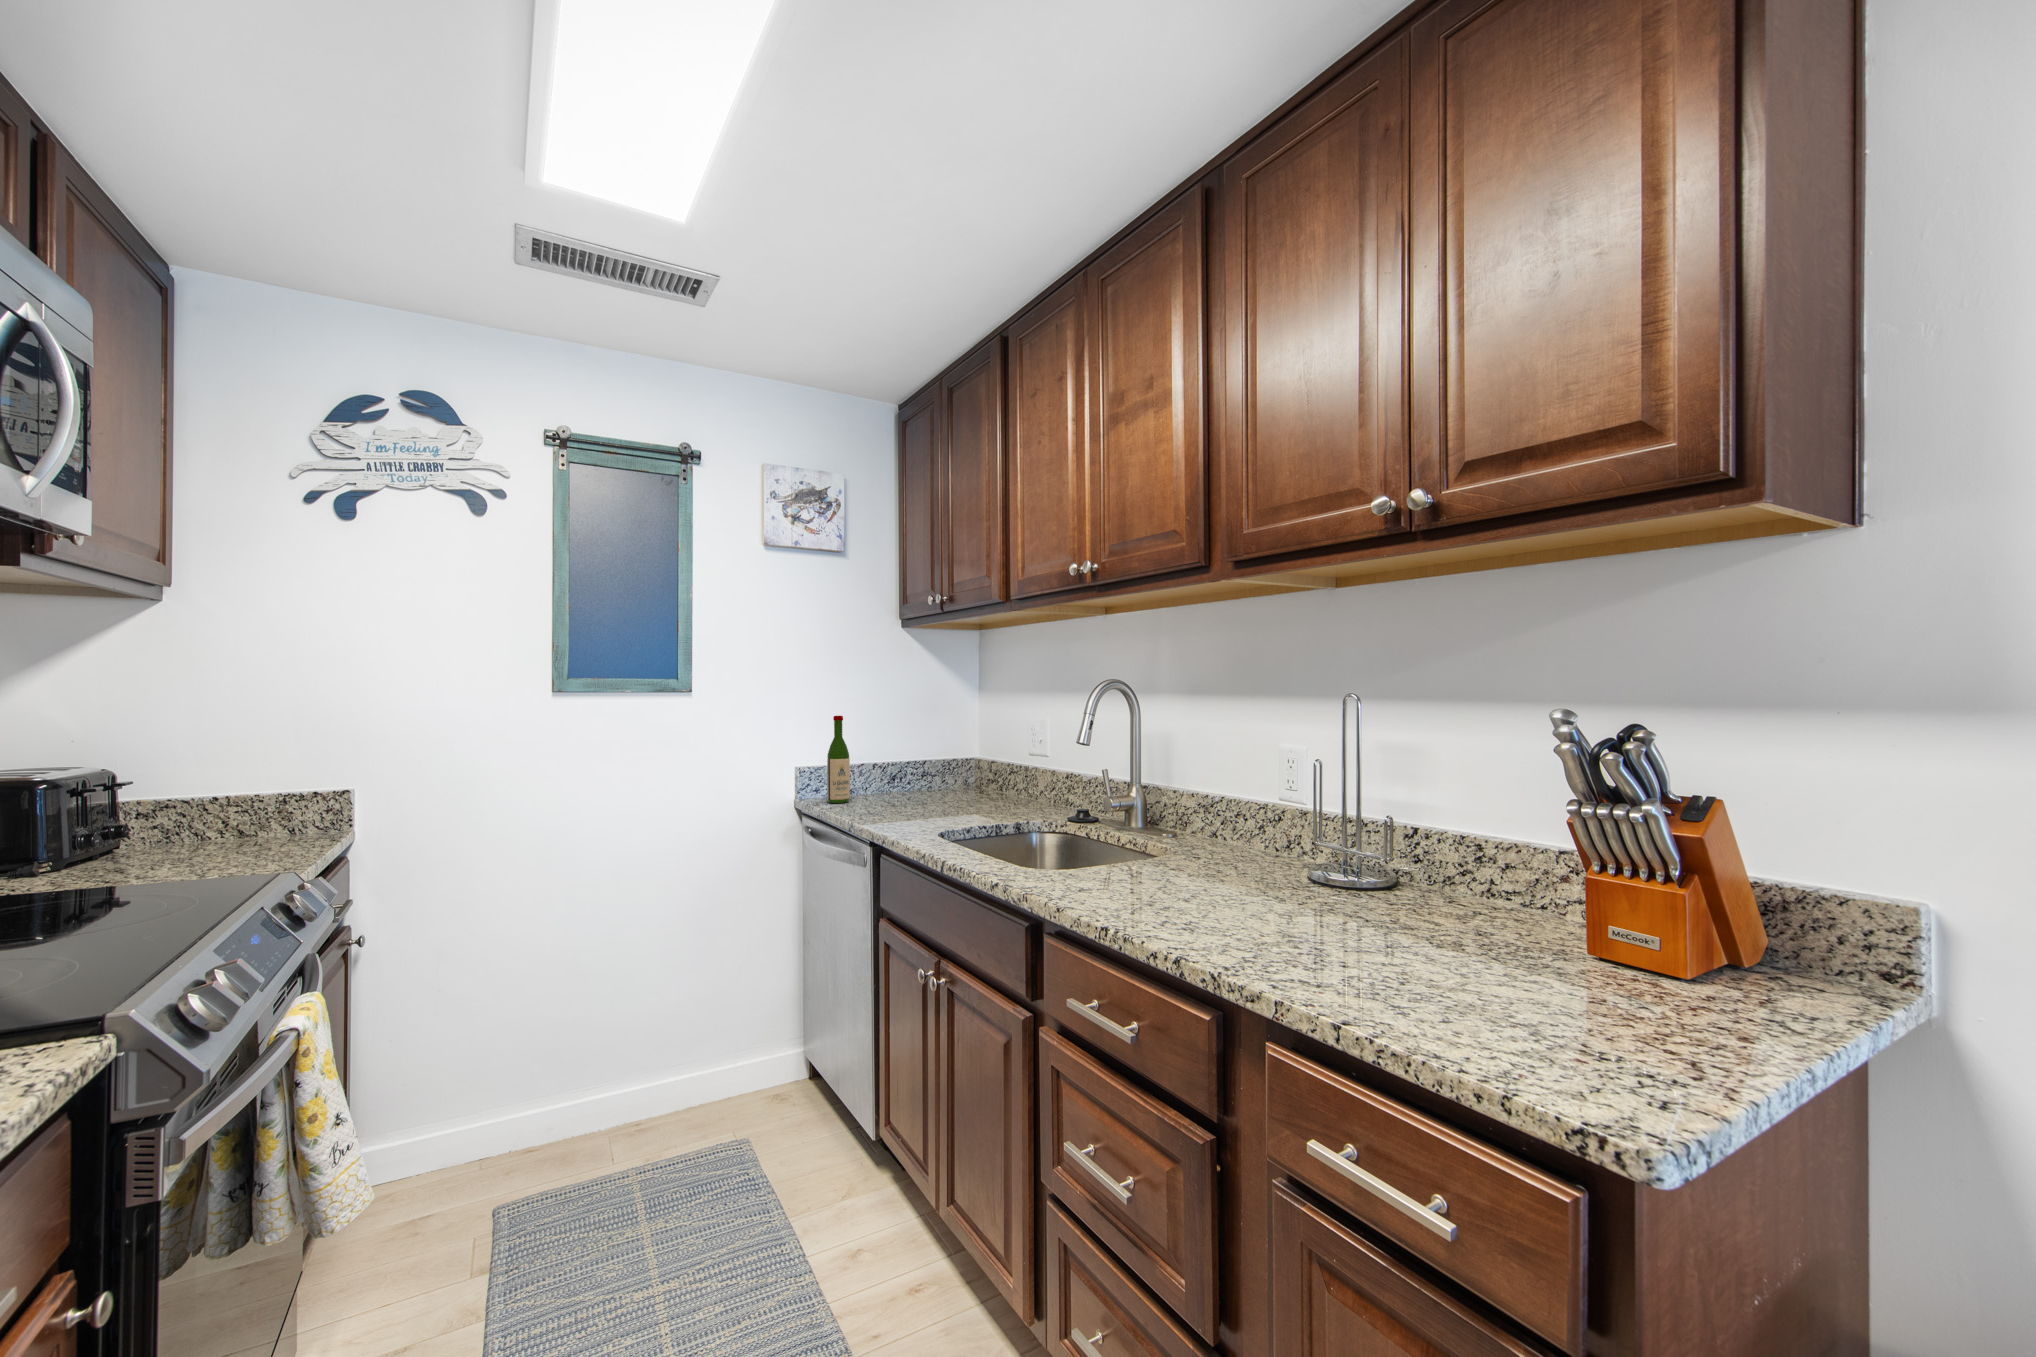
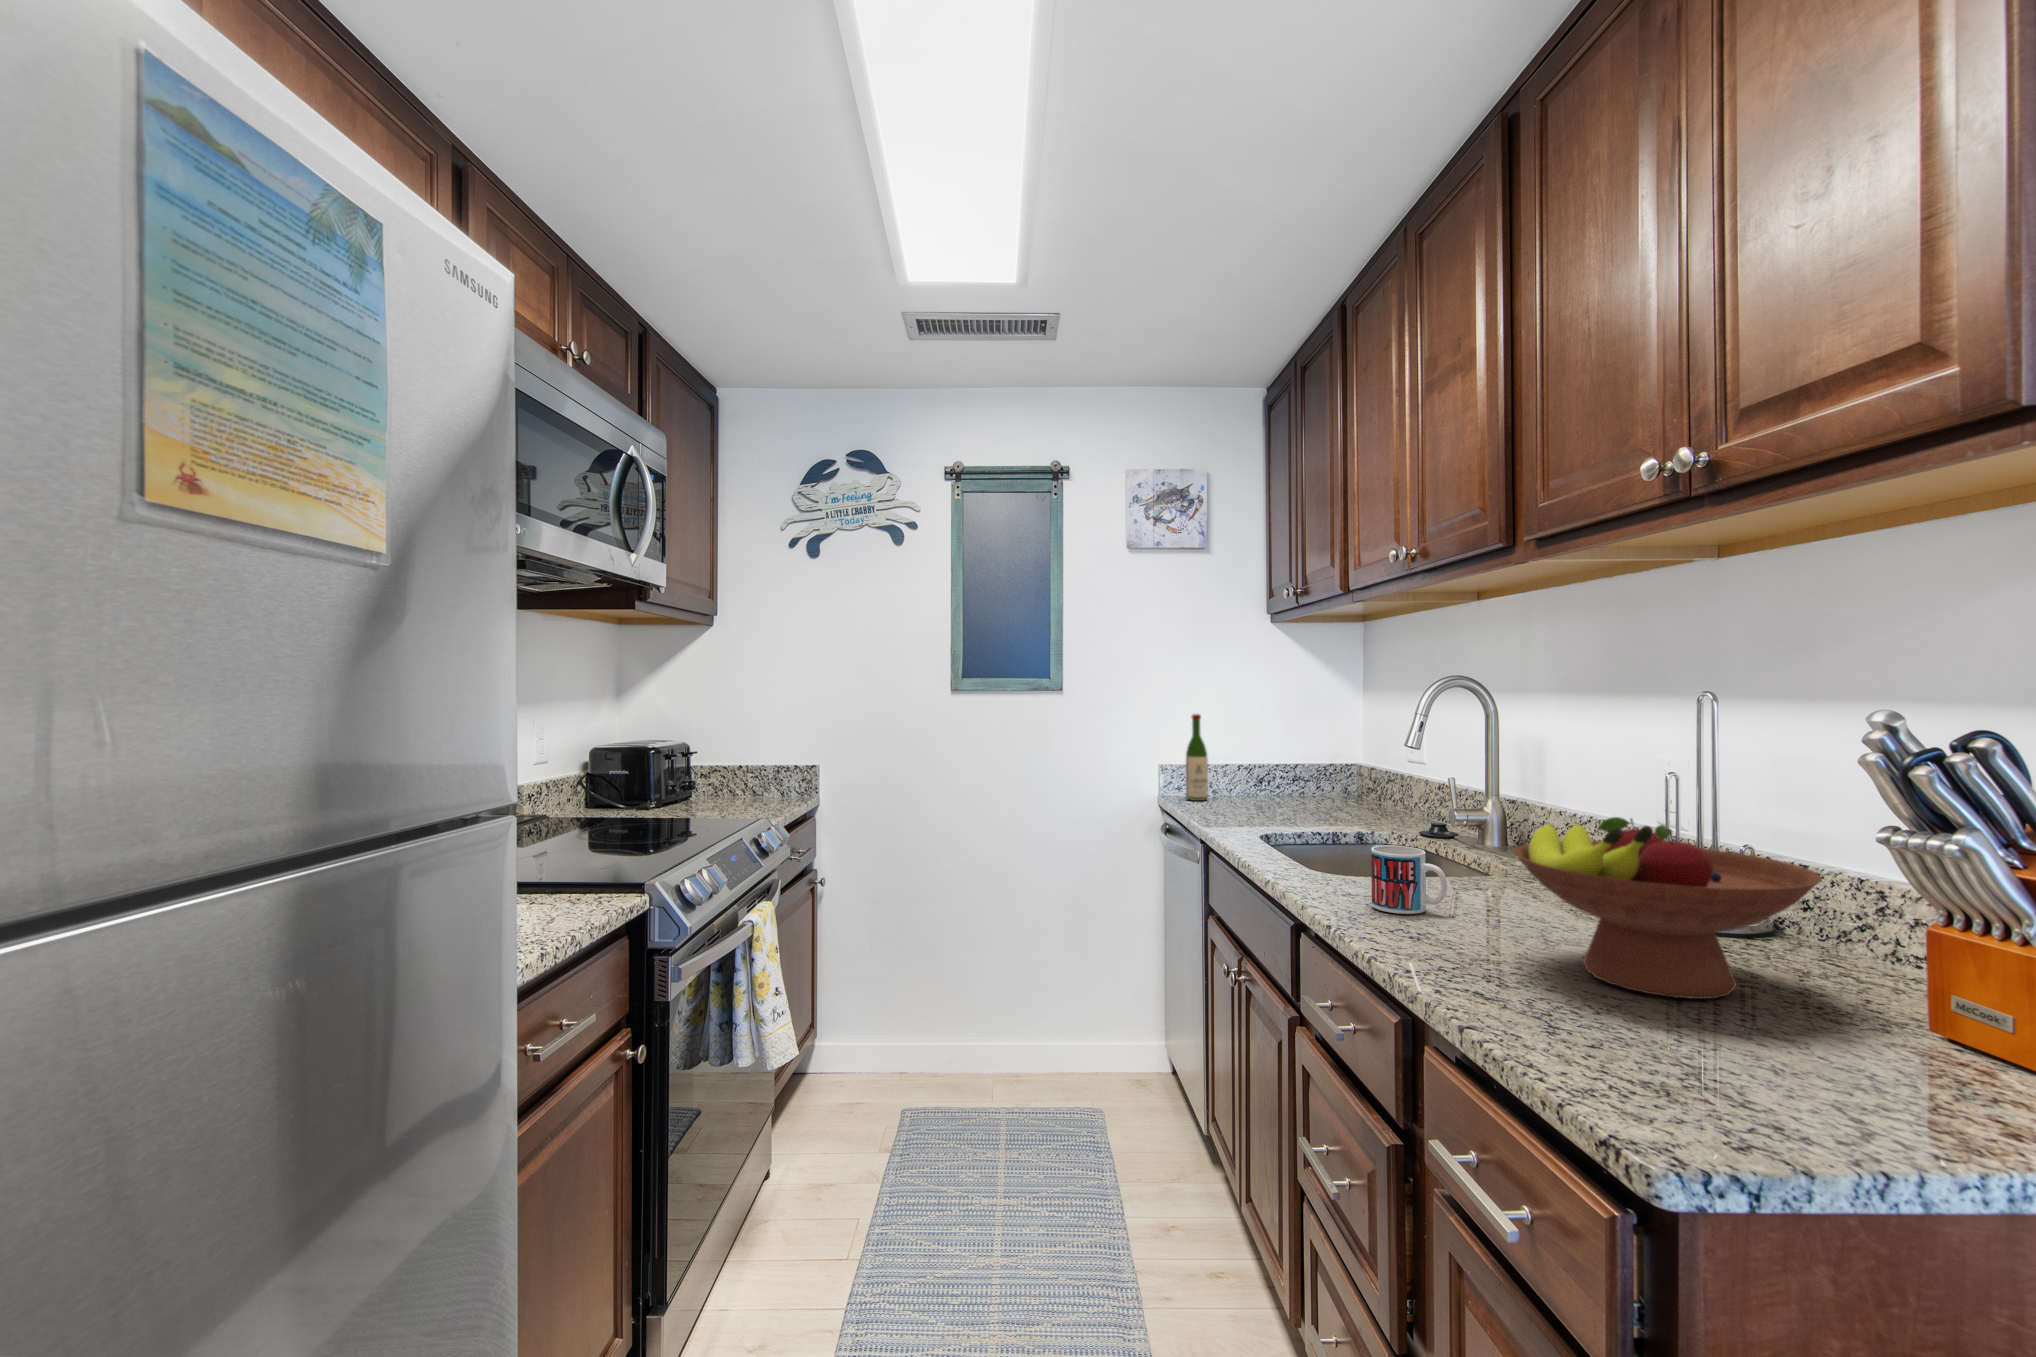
fruit bowl: none [1269,801,1502,953] -> present [1513,817,1821,999]
mug: none [1107,839,1175,904] -> present [1371,845,1447,914]

